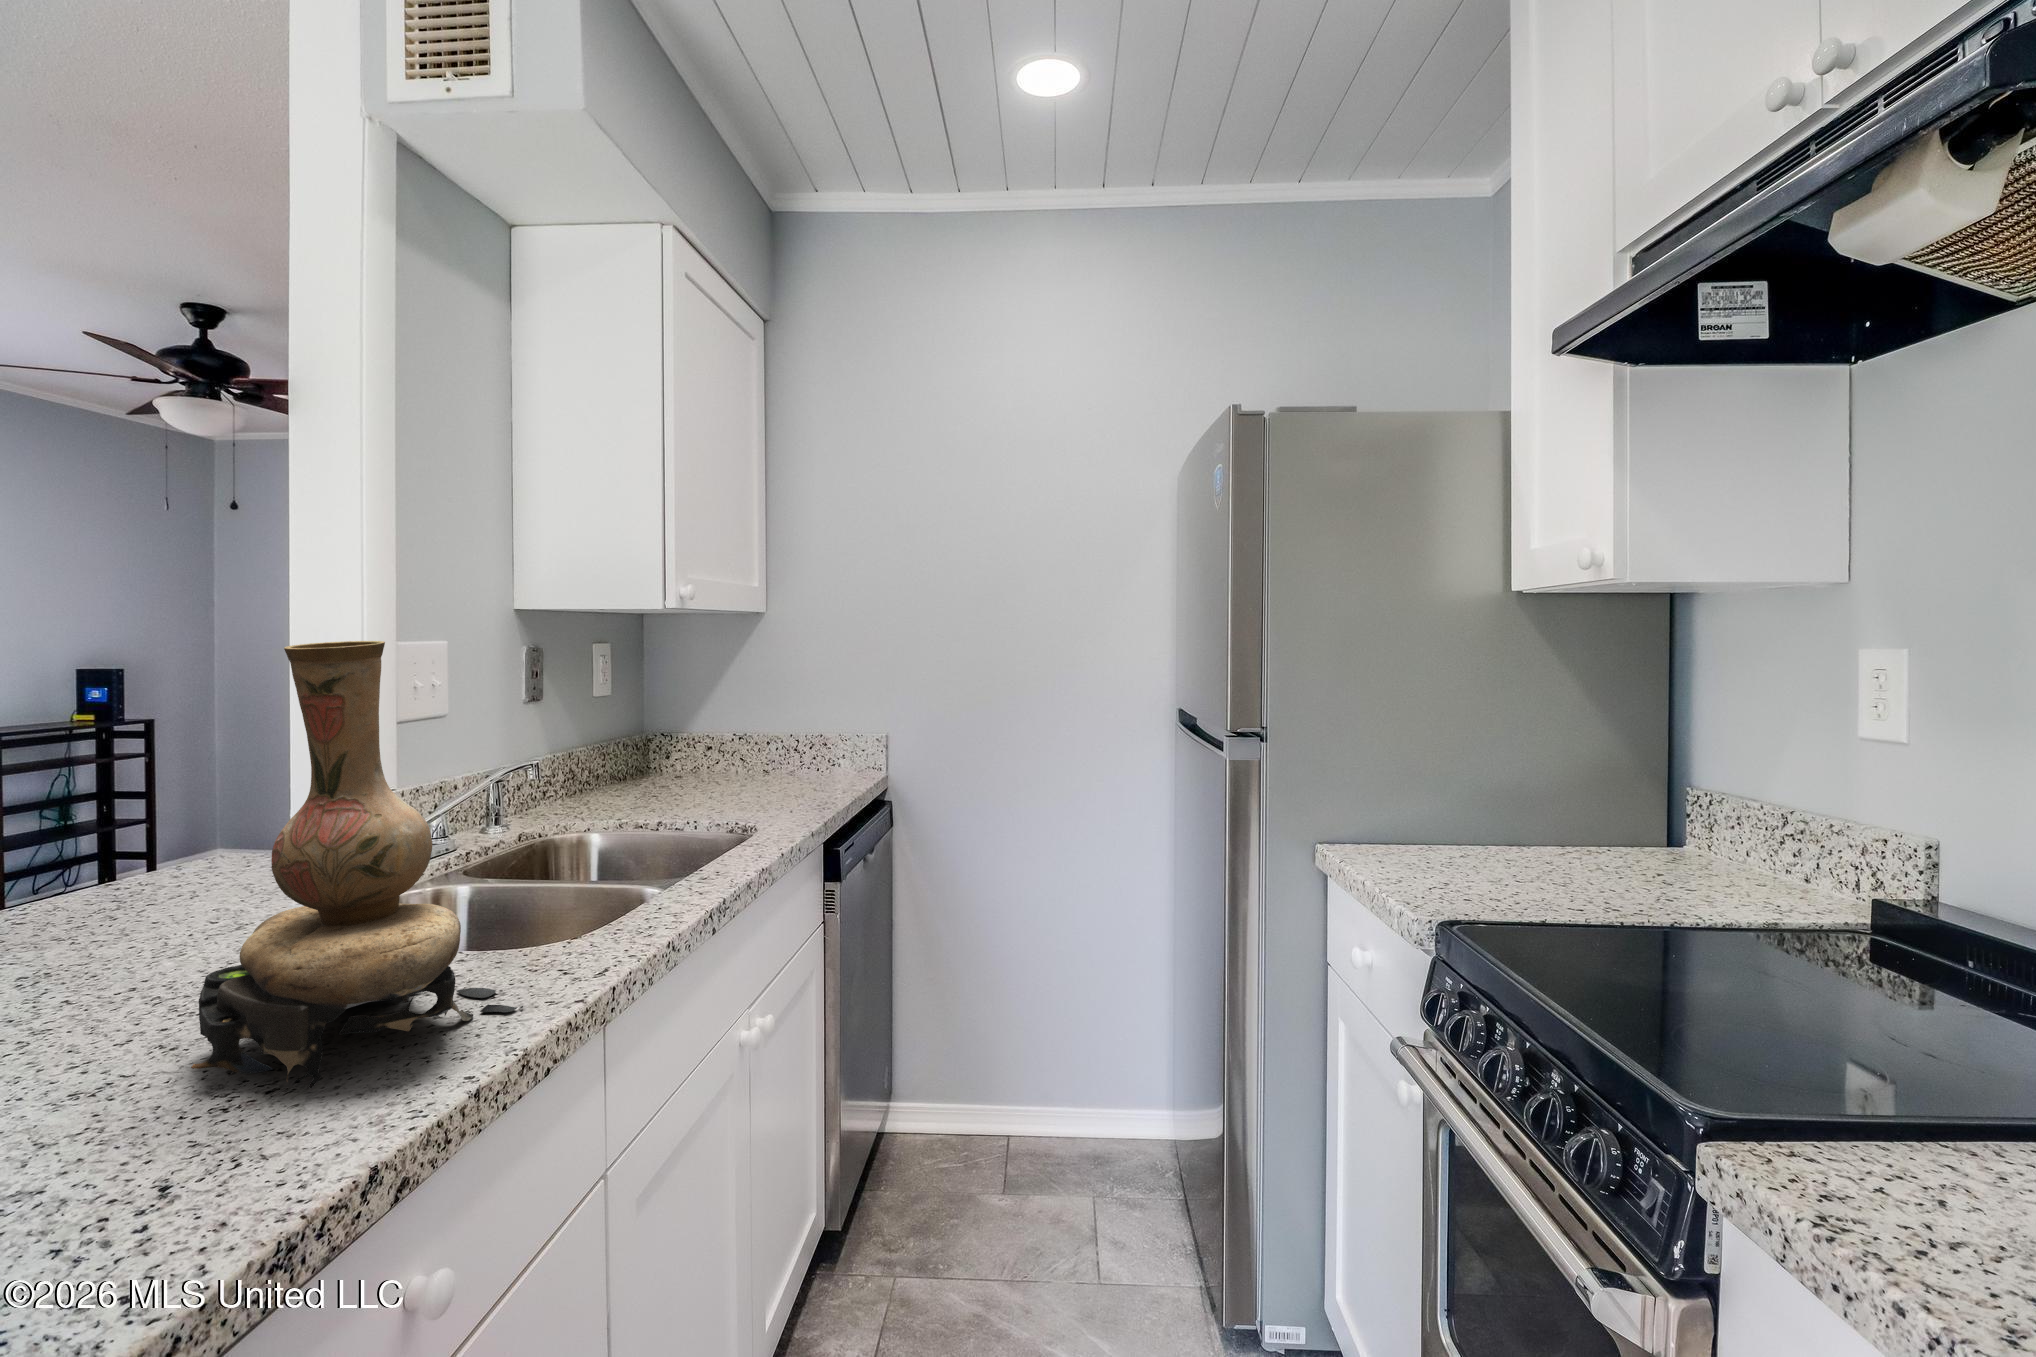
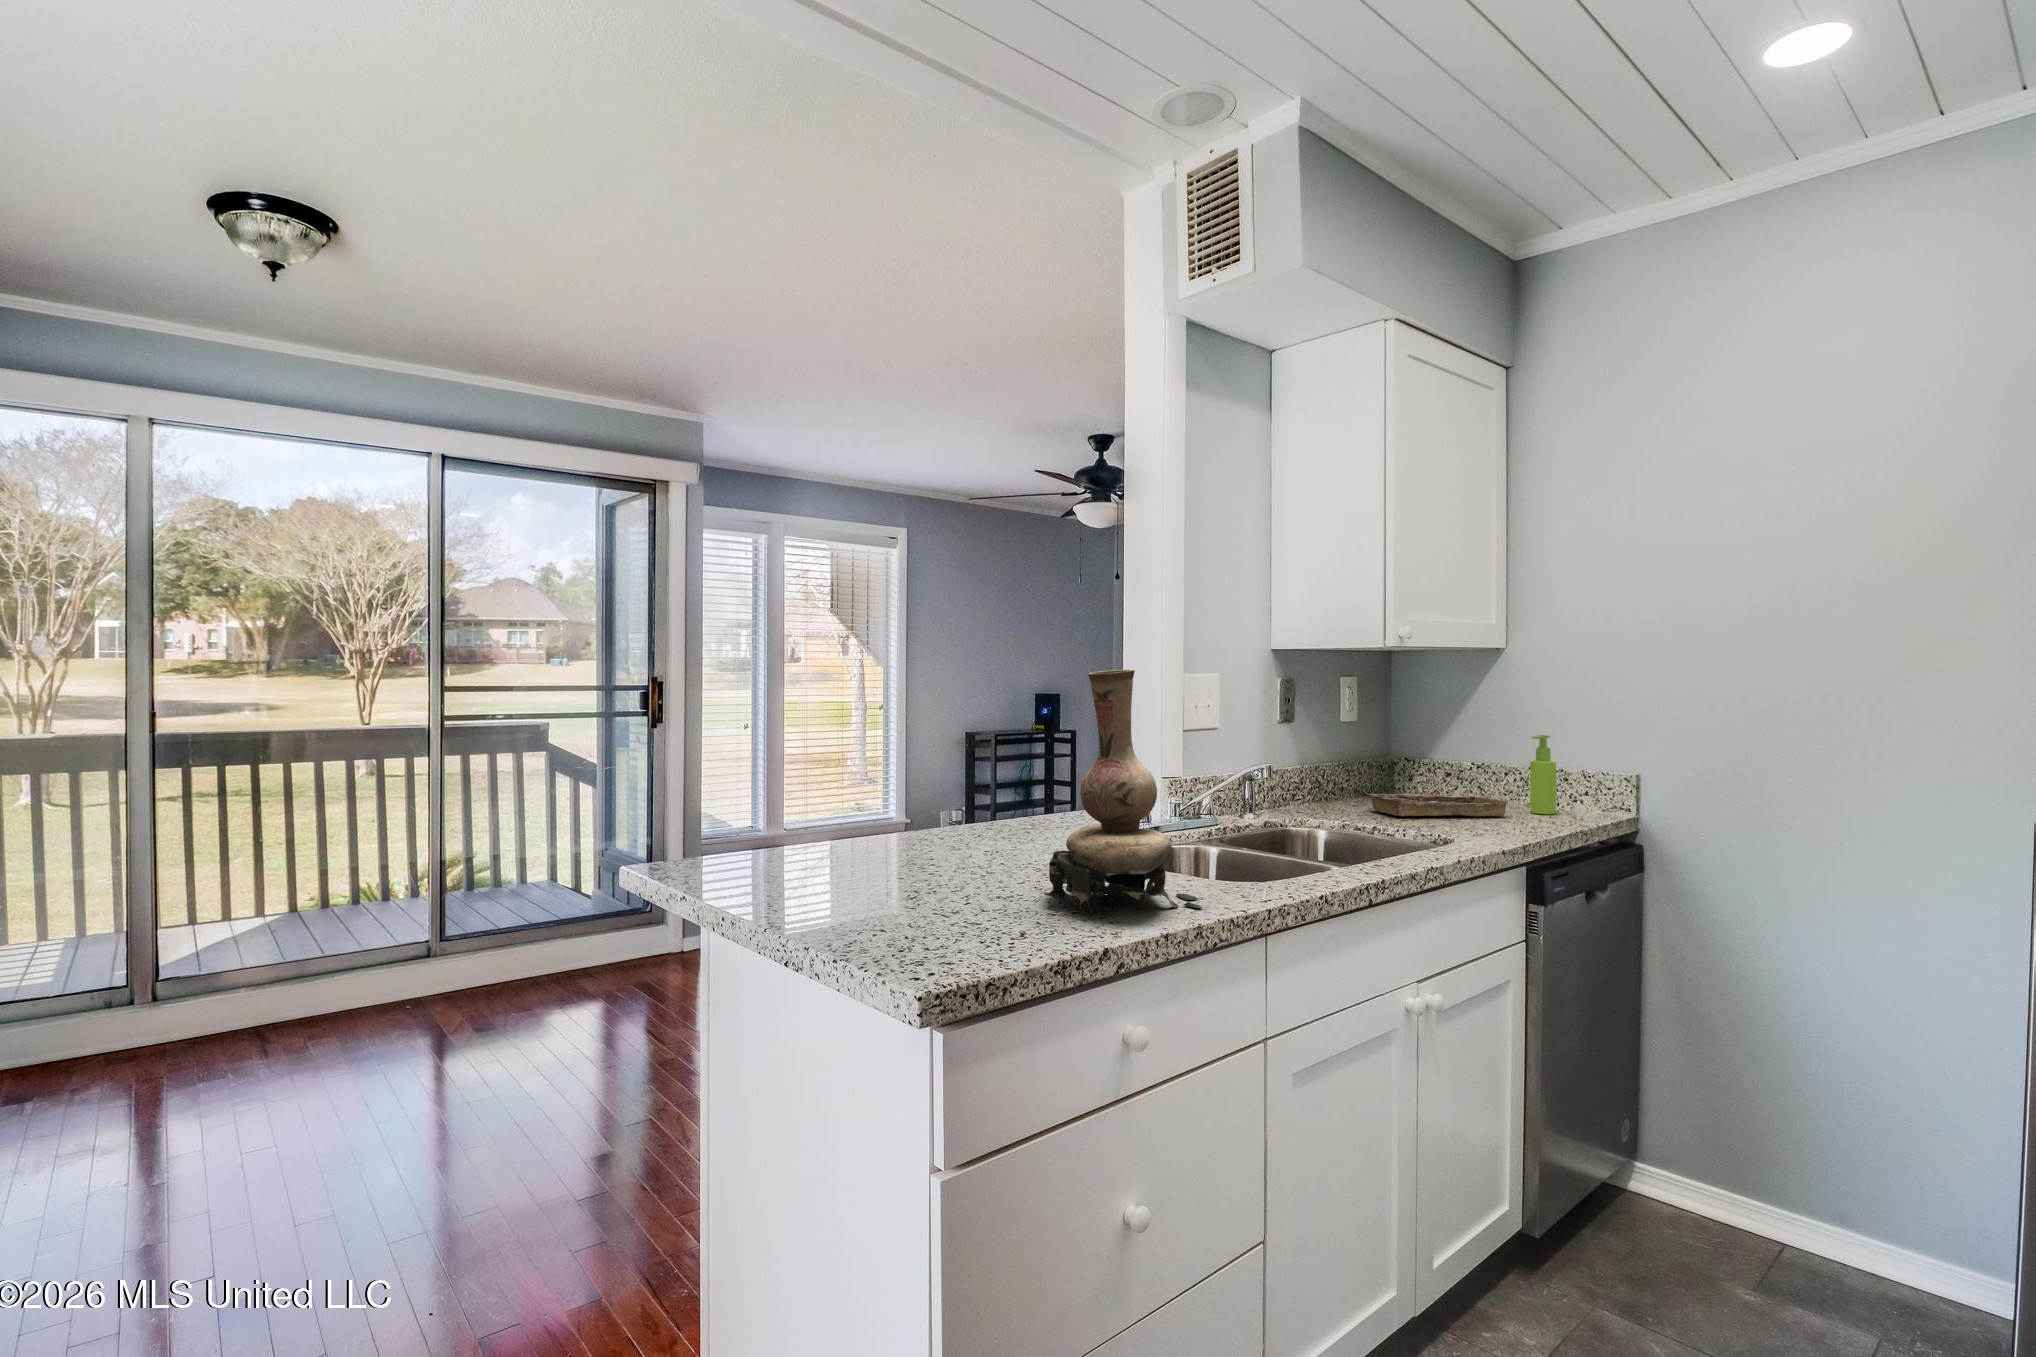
soap dispenser: none [796,704,819,782] -> present [1530,735,1556,814]
tray: none [632,770,785,802] -> present [1367,793,1509,816]

